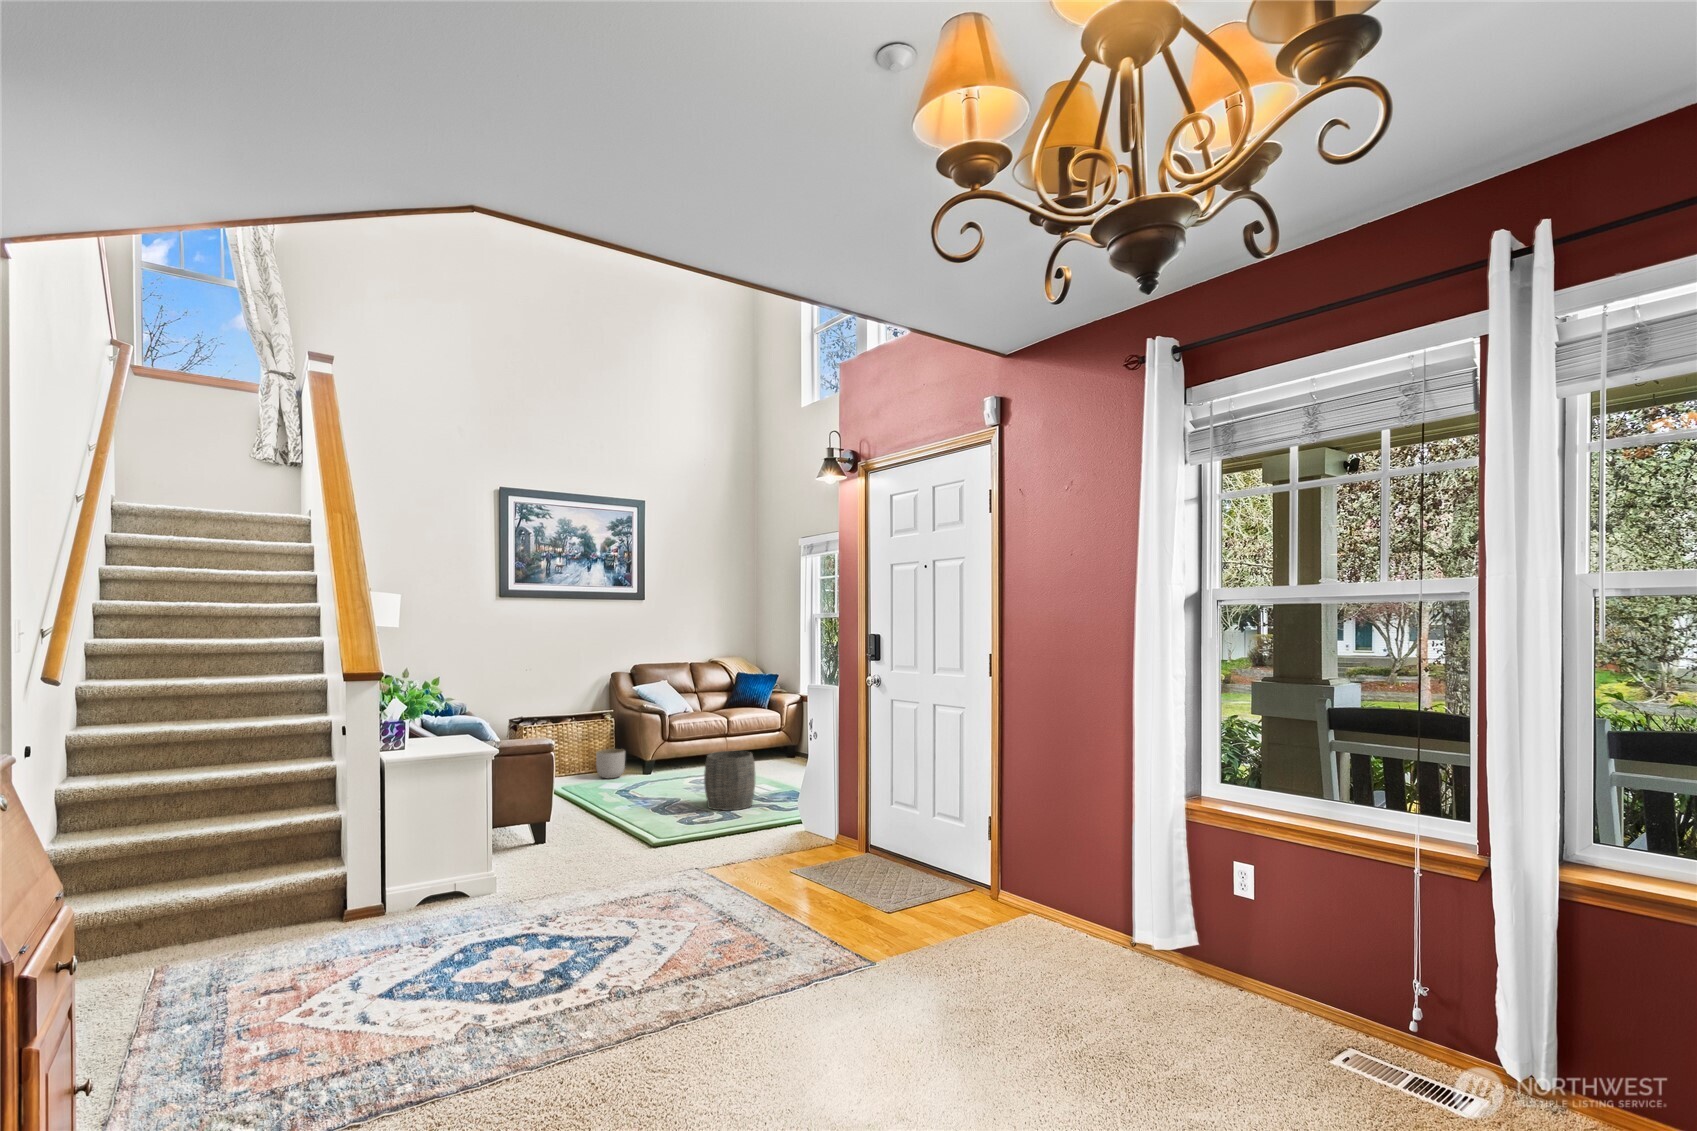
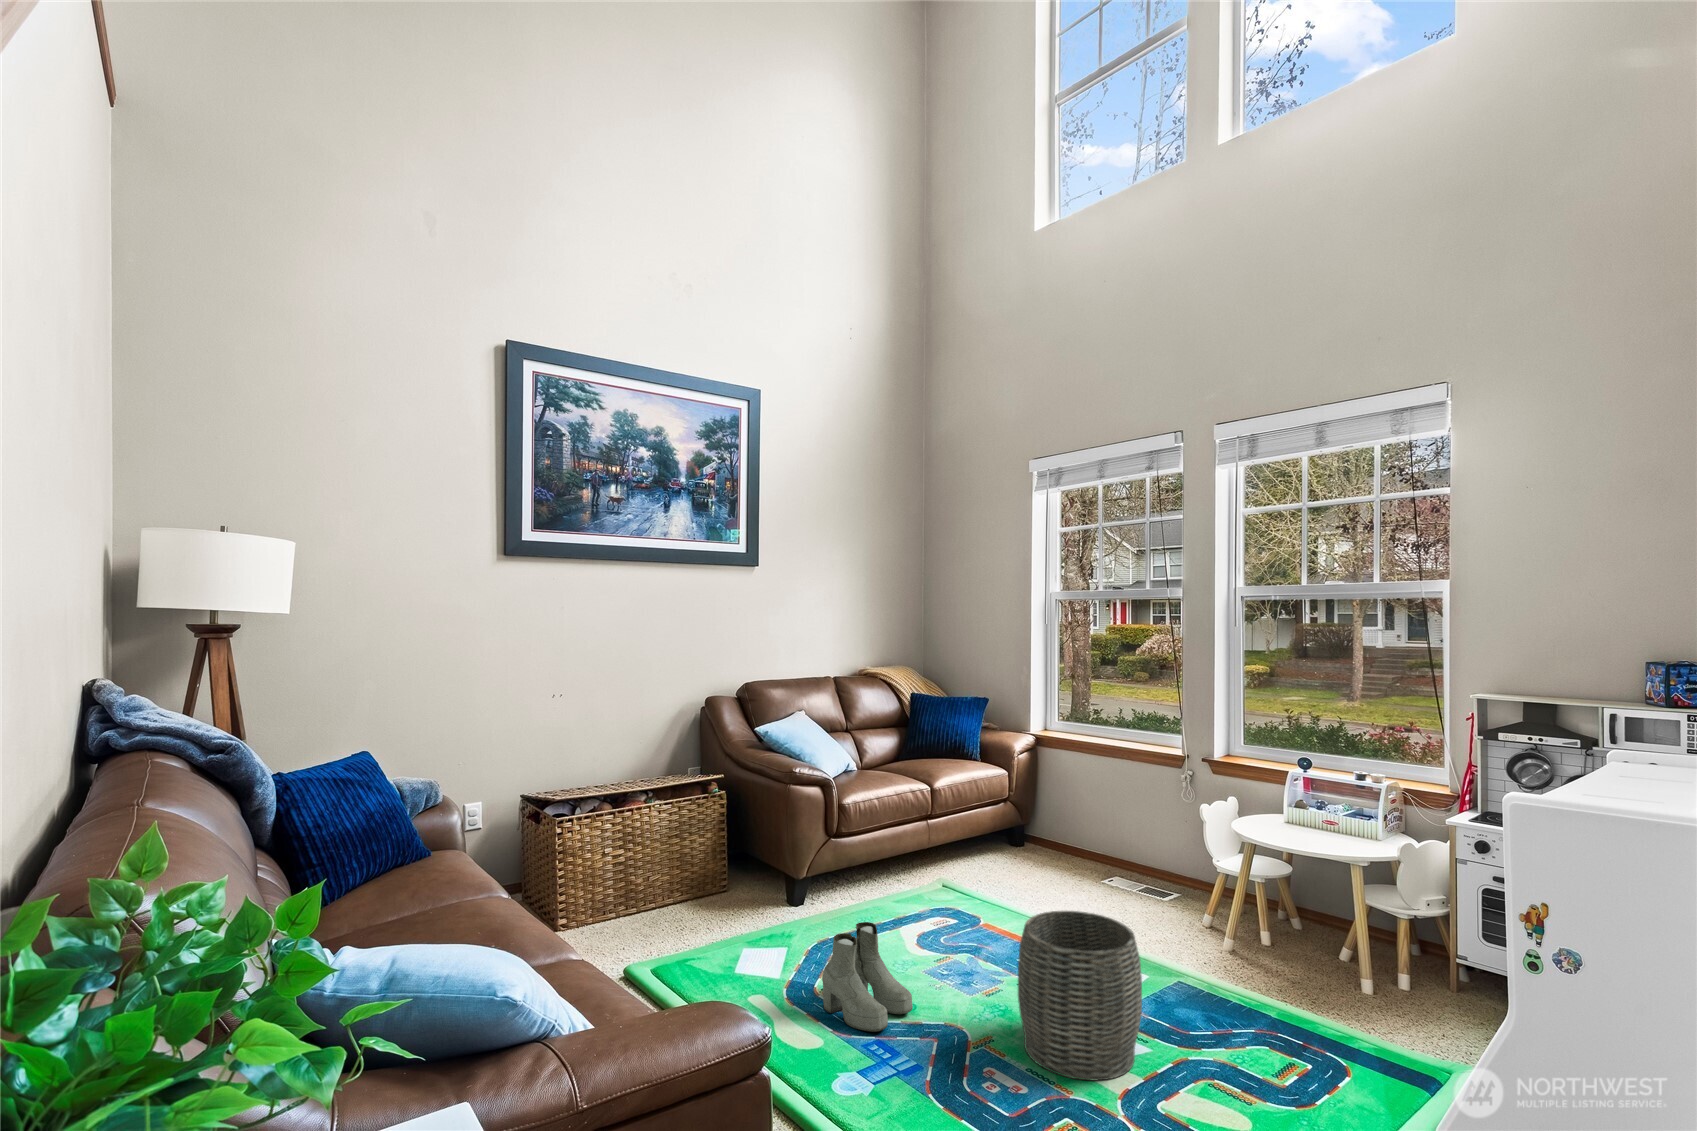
planter: present [596,749,625,779] -> none [704,856,761,922]
boots: none [632,762,670,801] -> present [822,922,913,1032]

